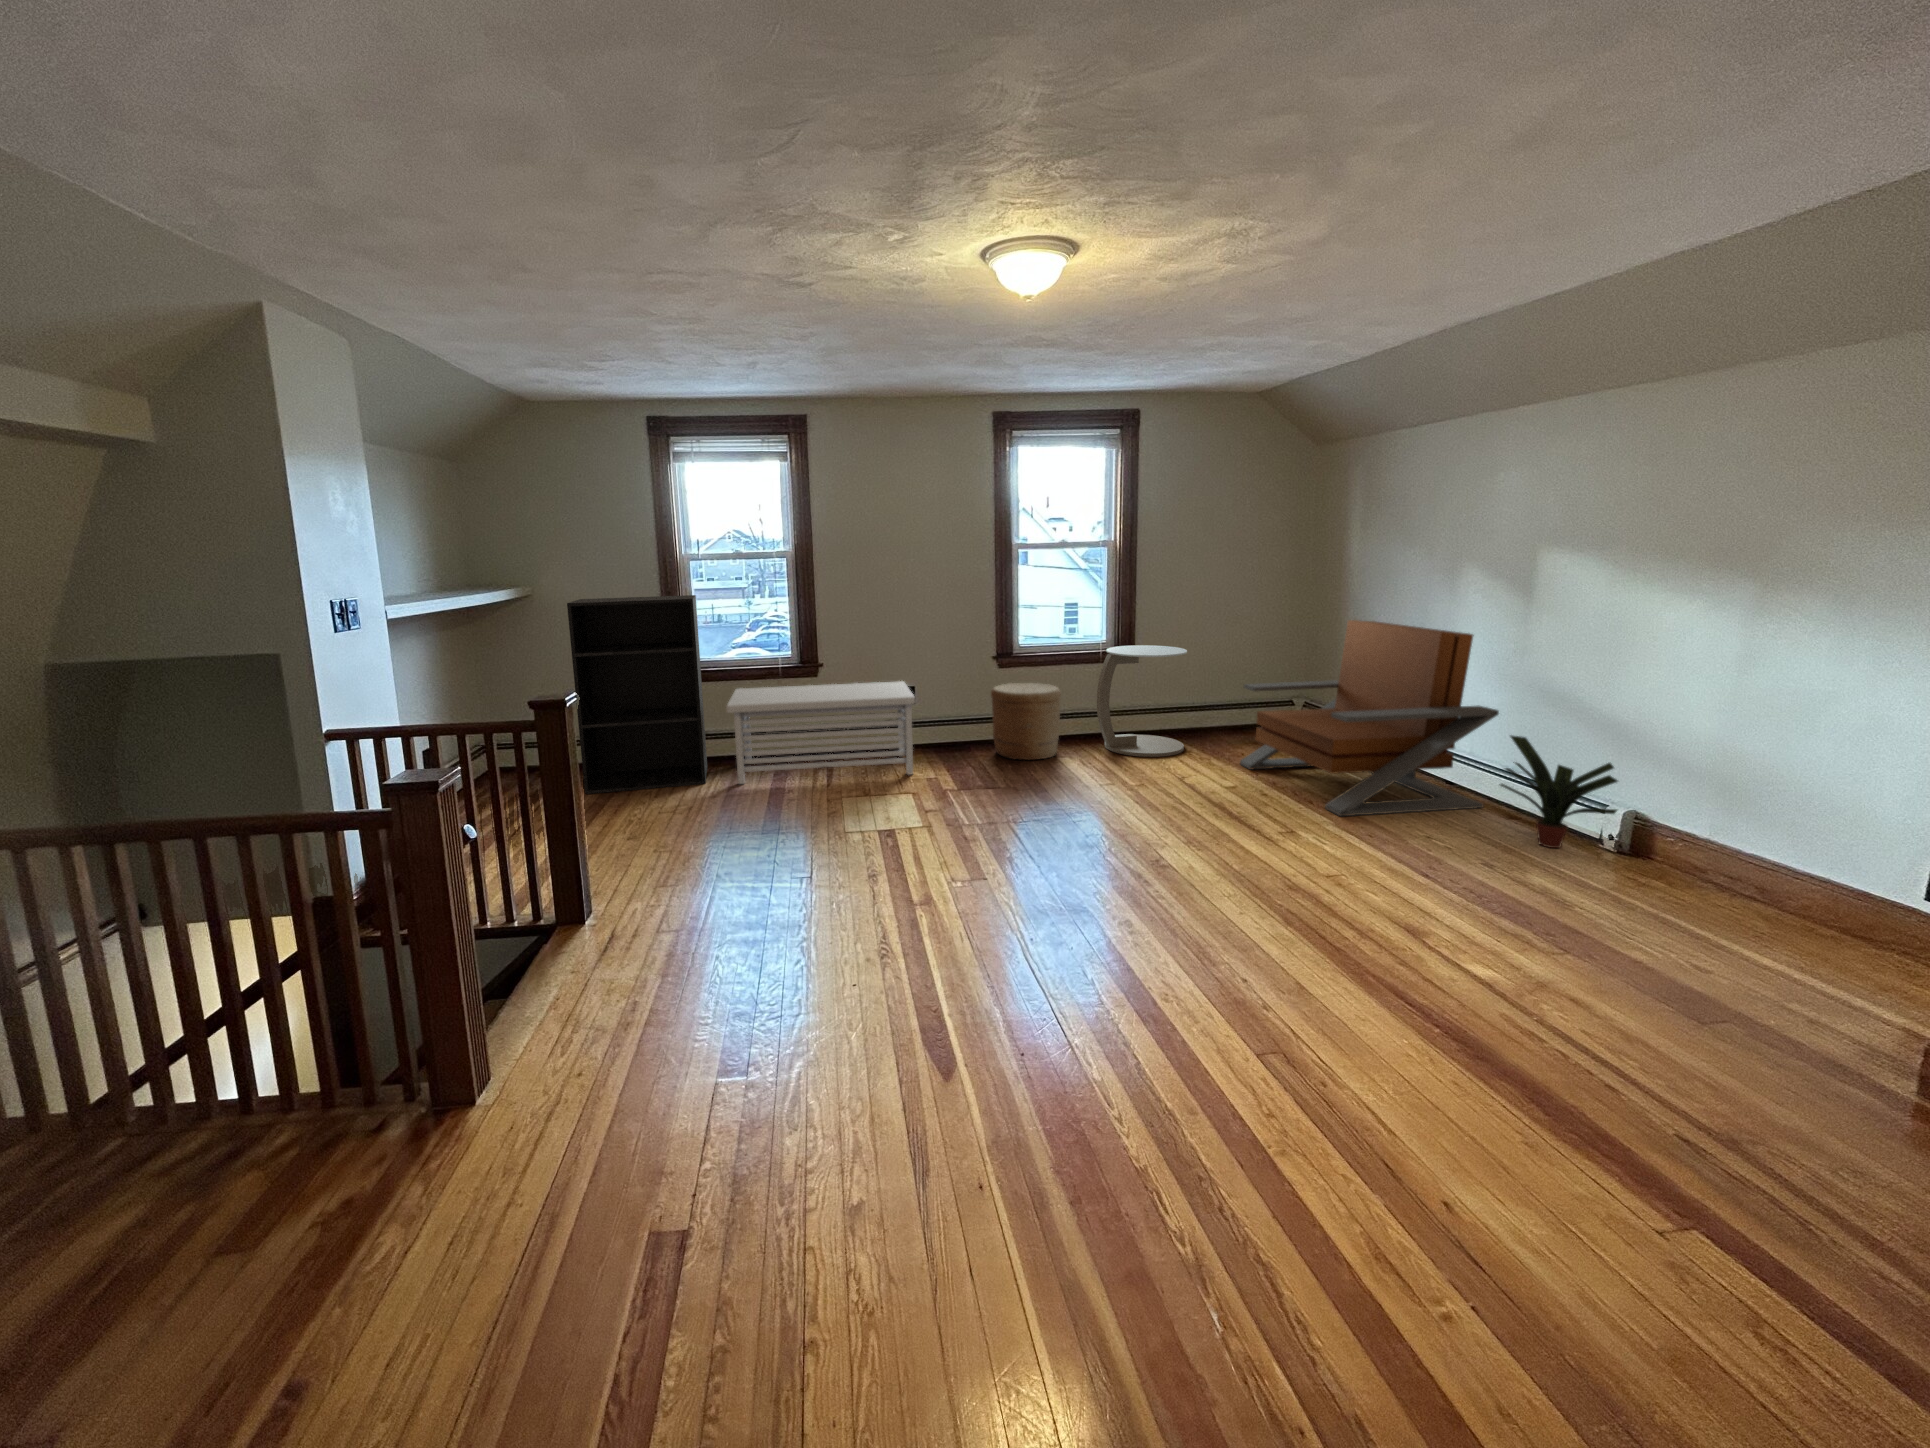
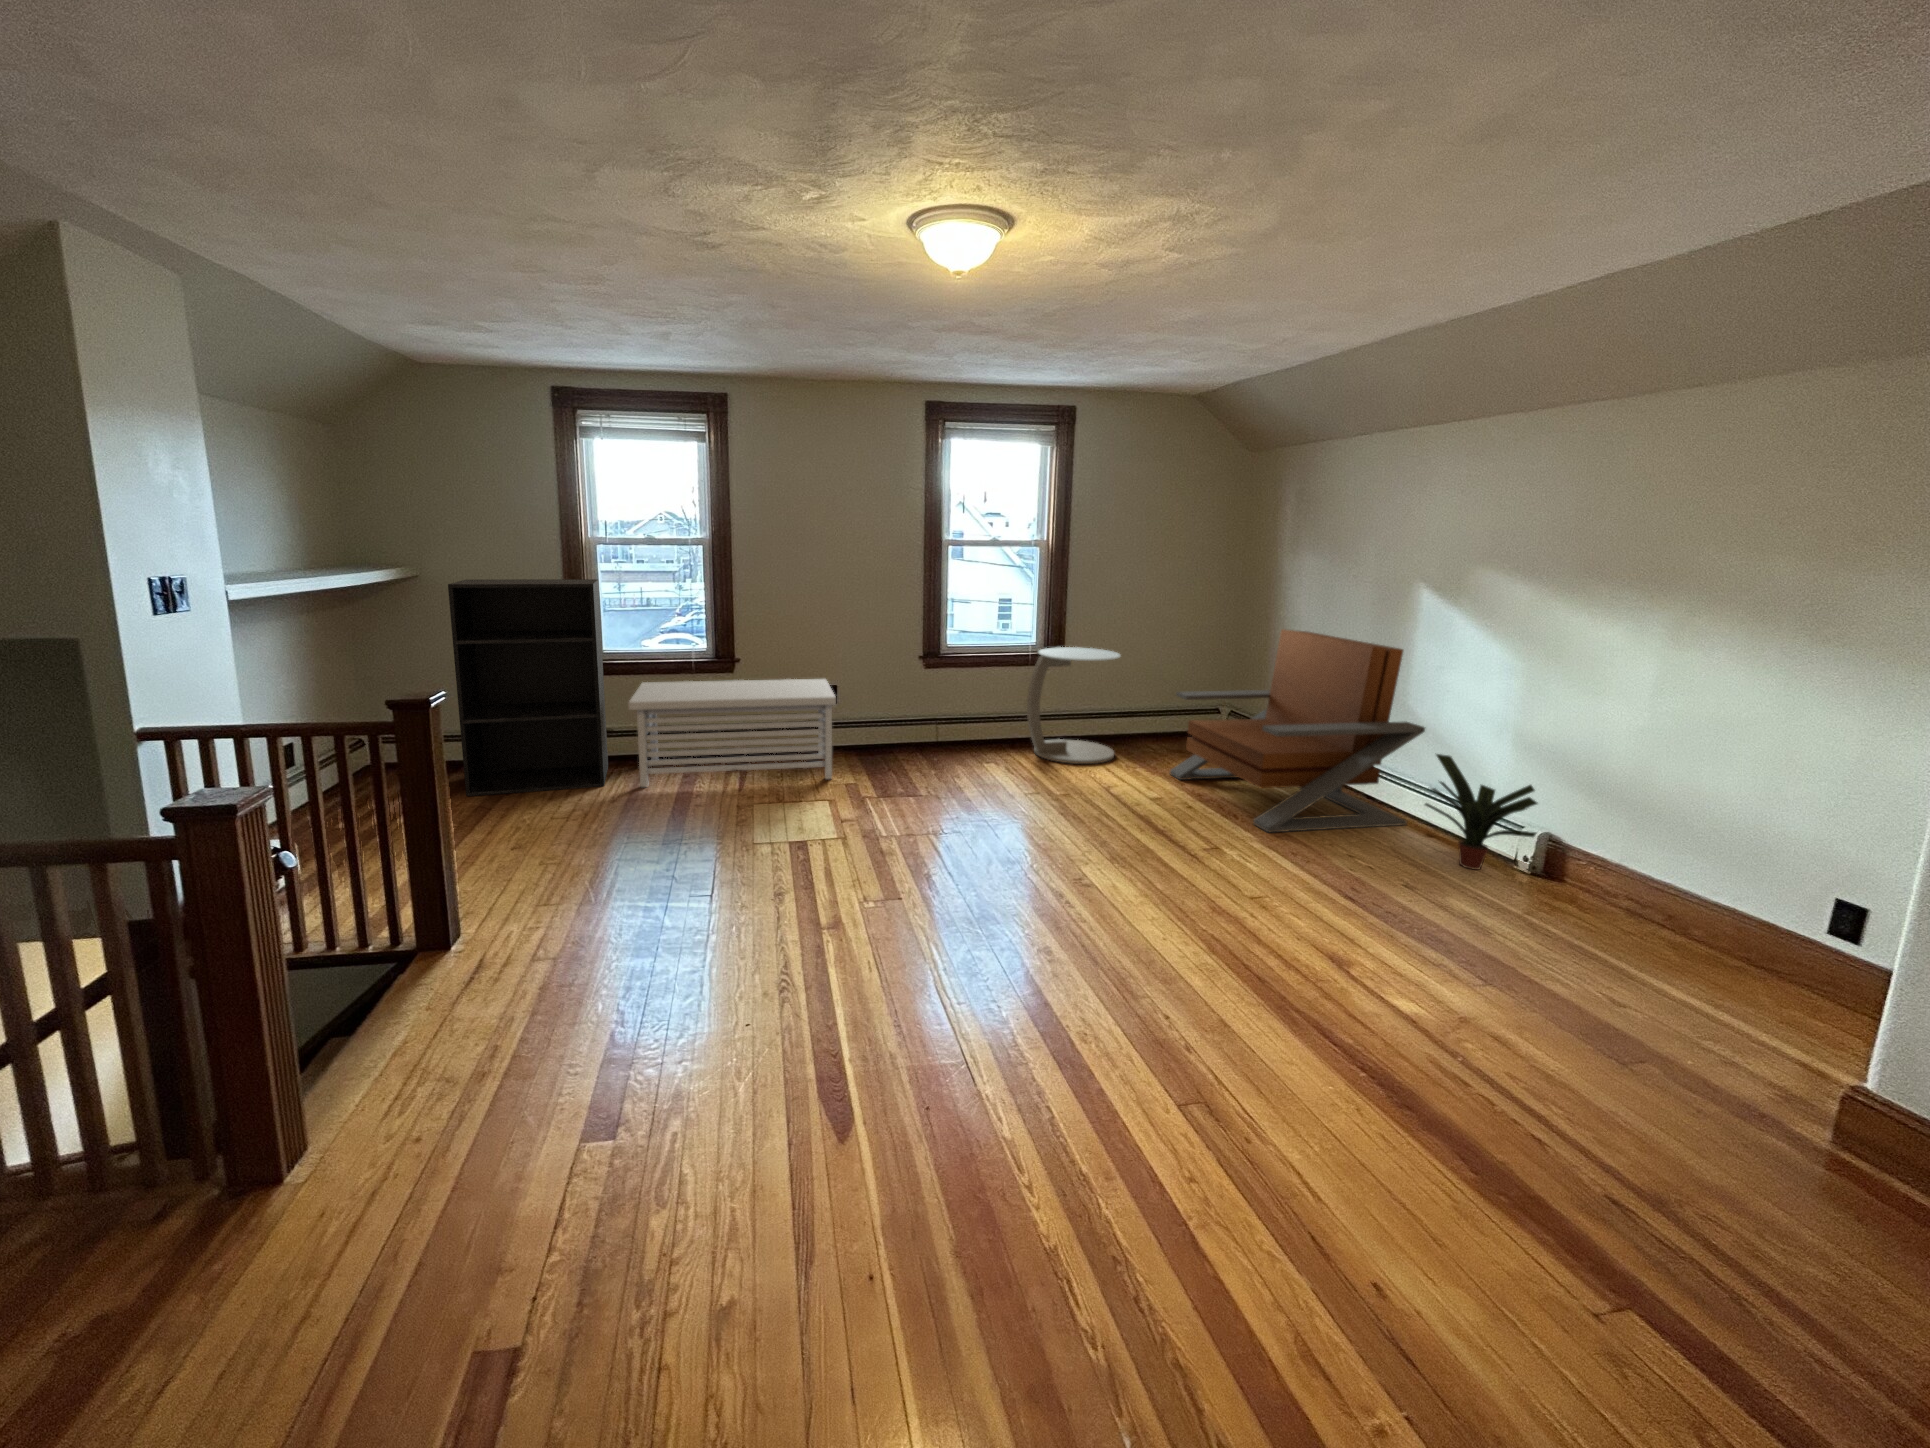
woven basket: present [991,683,1061,760] -> none [917,683,991,766]

